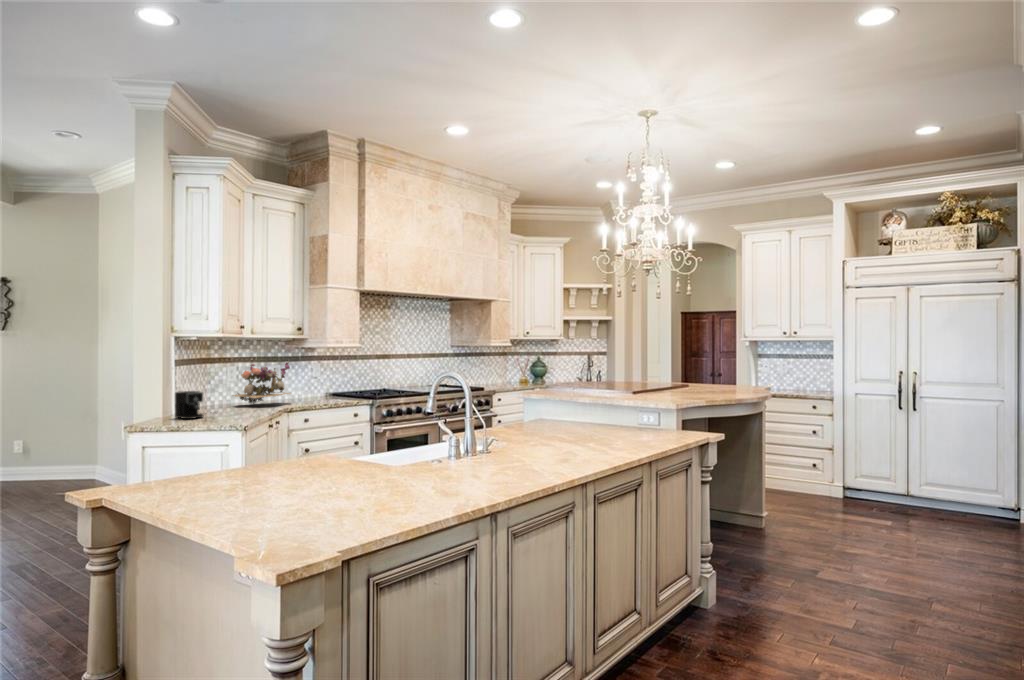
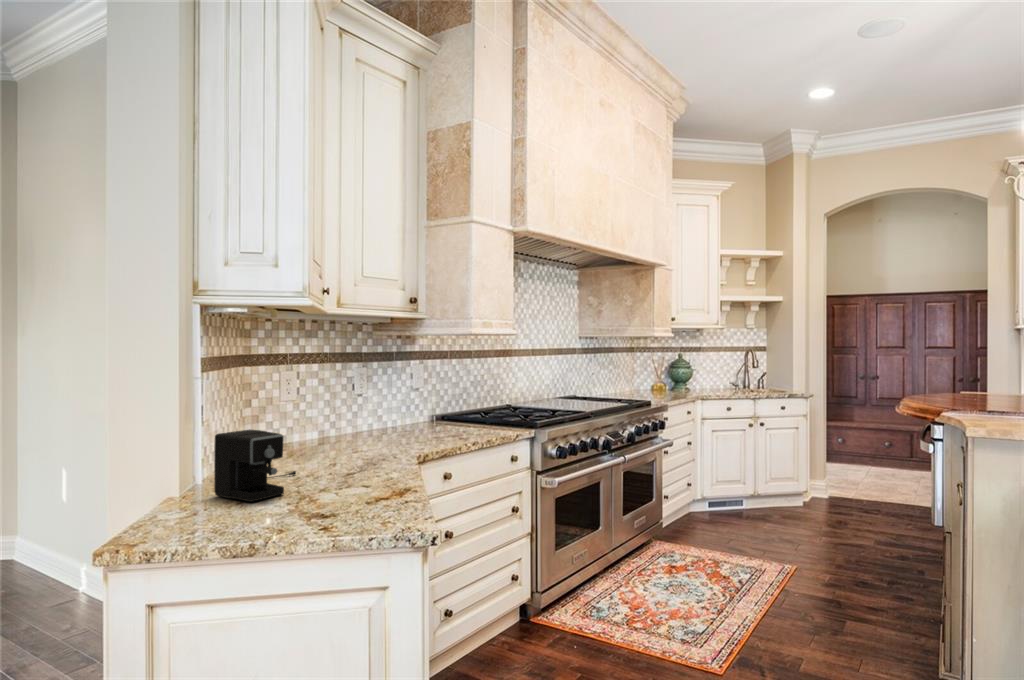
flower arrangement: present [234,362,290,404] -> none [299,360,415,448]

